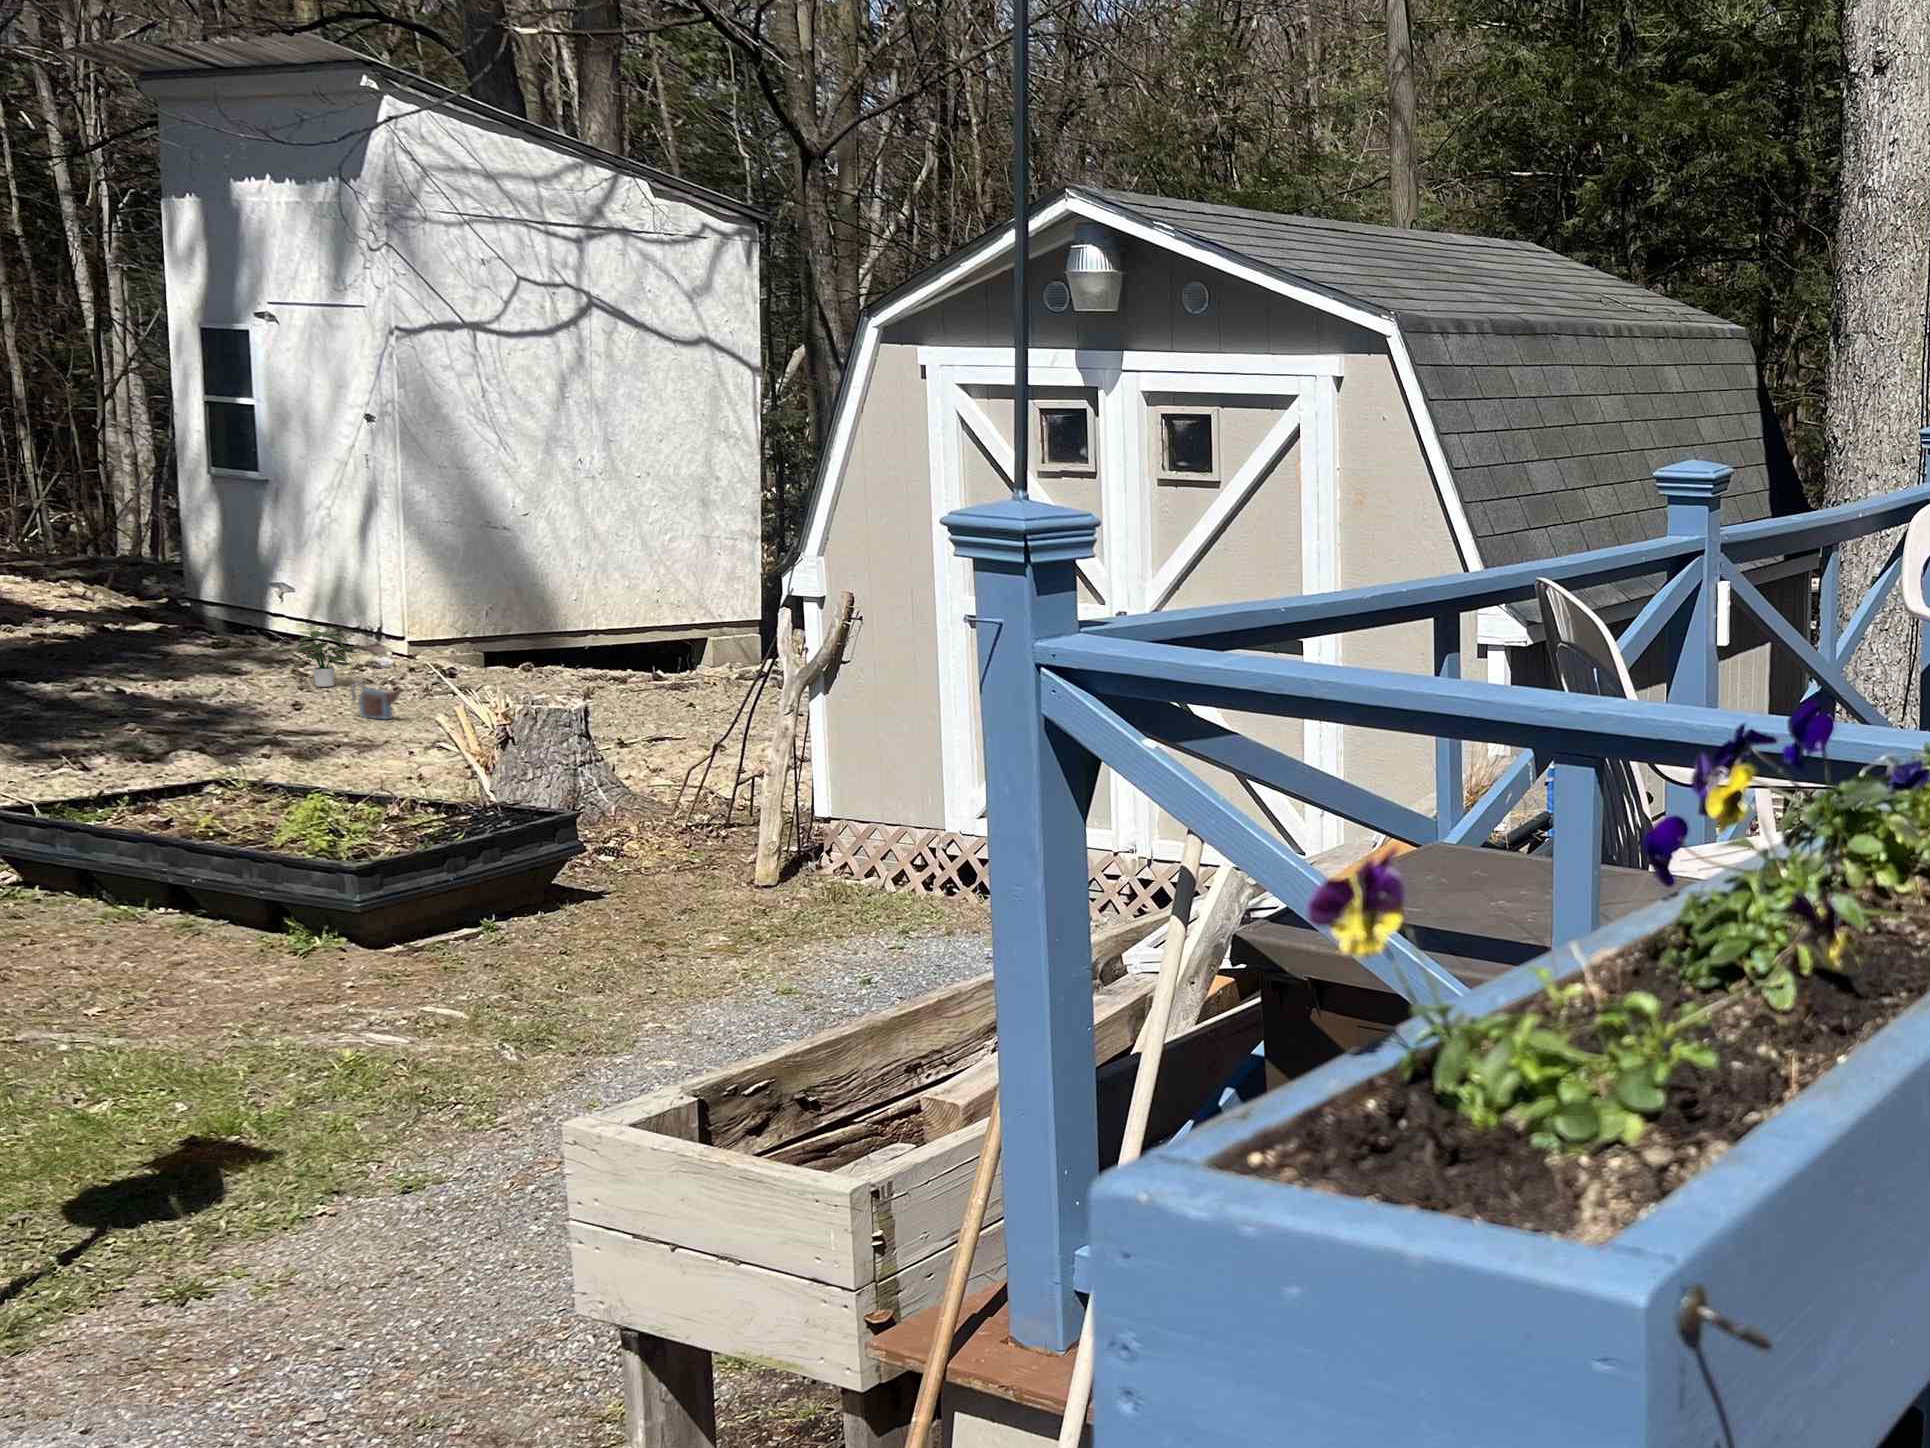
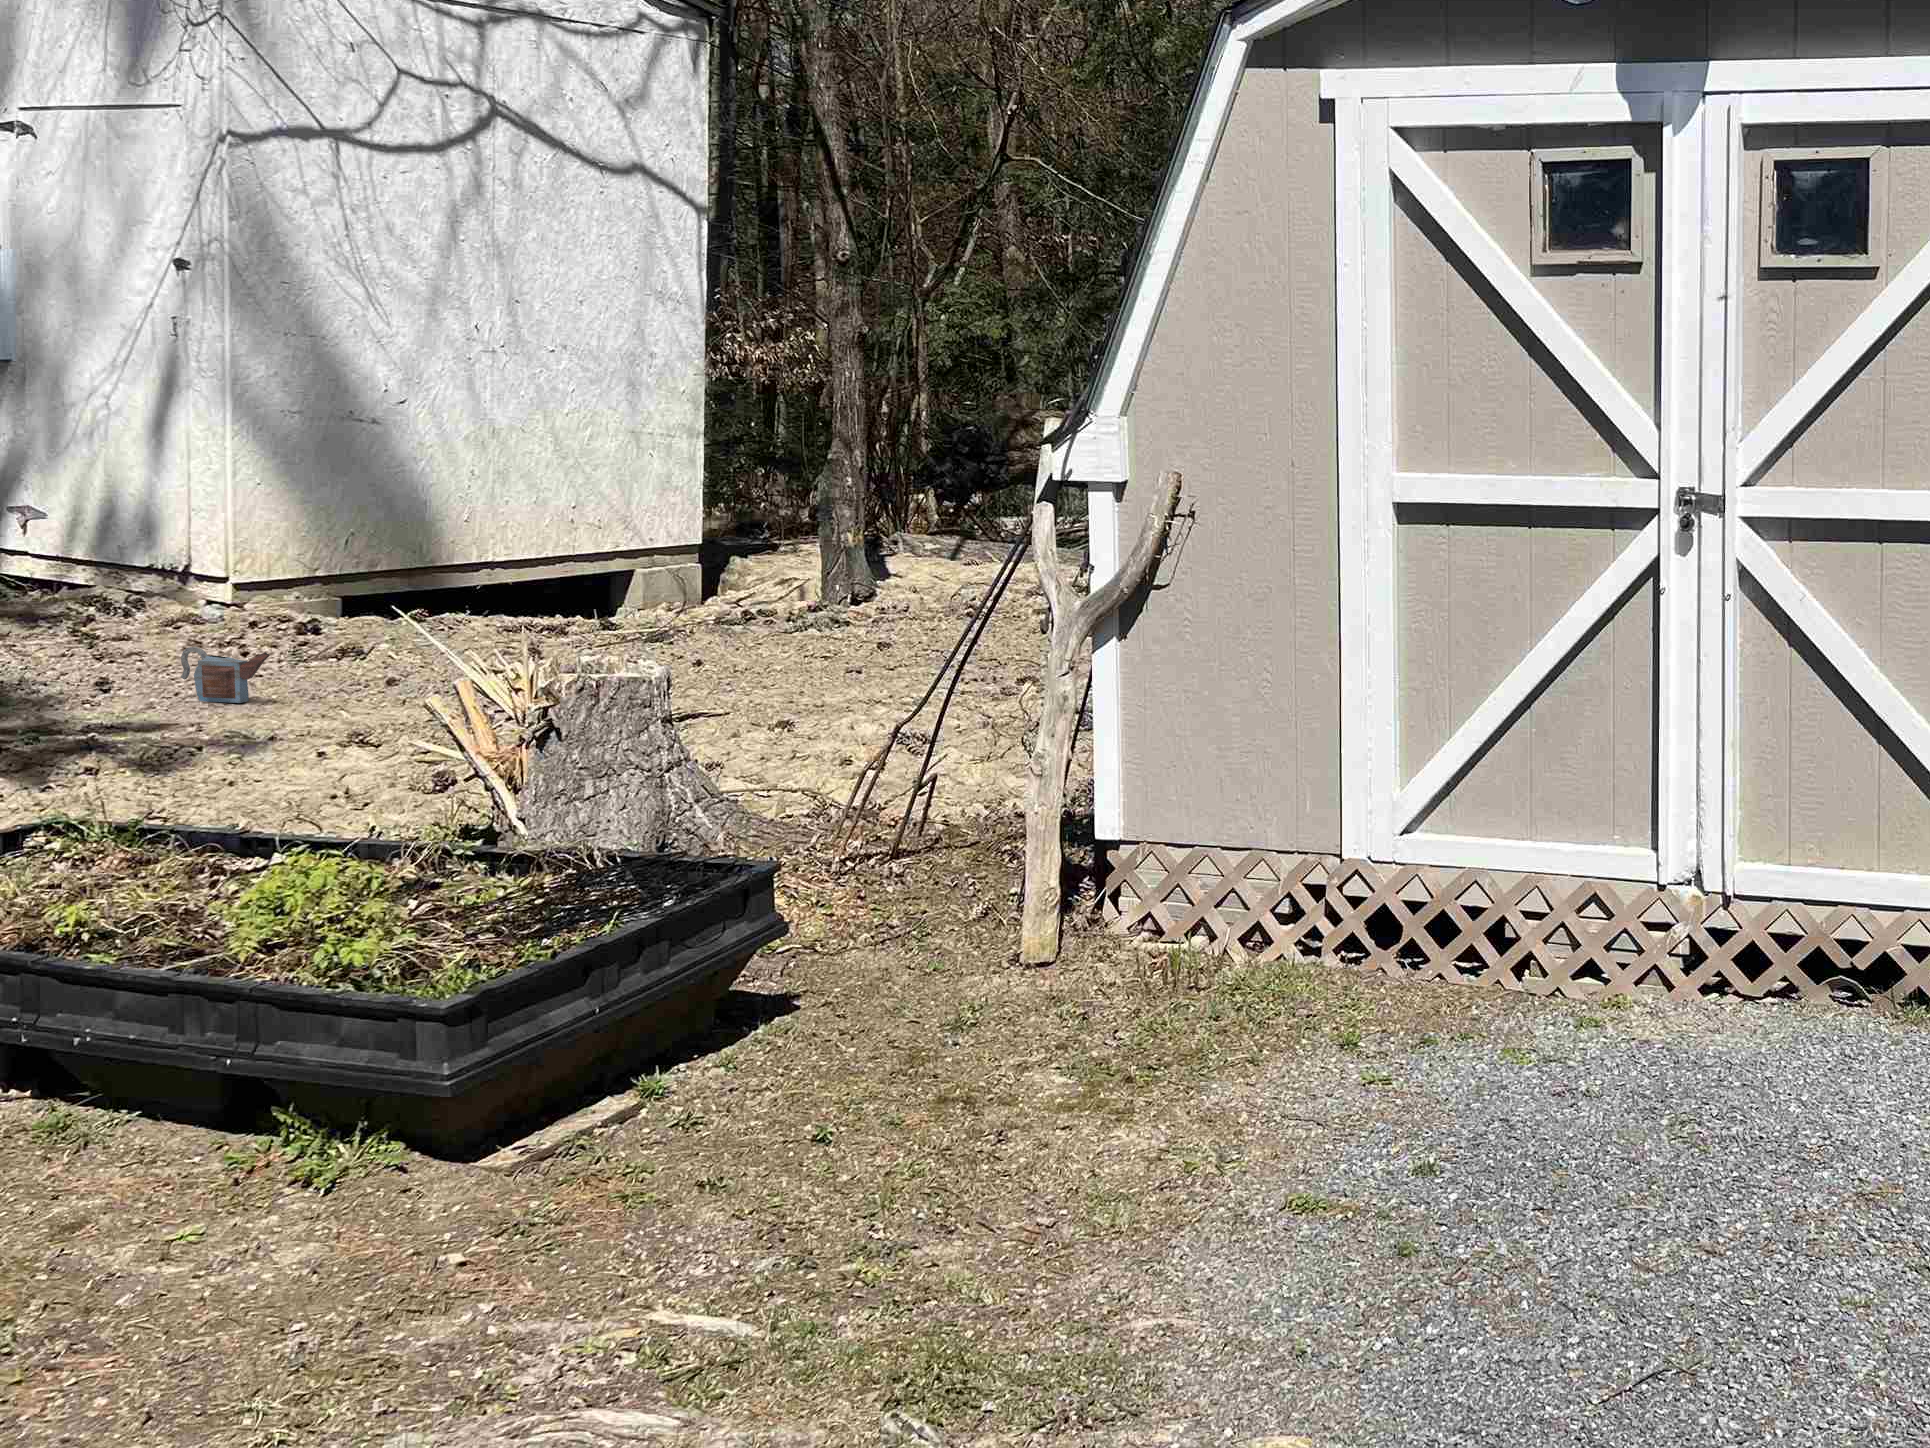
potted plant: present [297,627,357,687] -> none [76,566,175,656]

